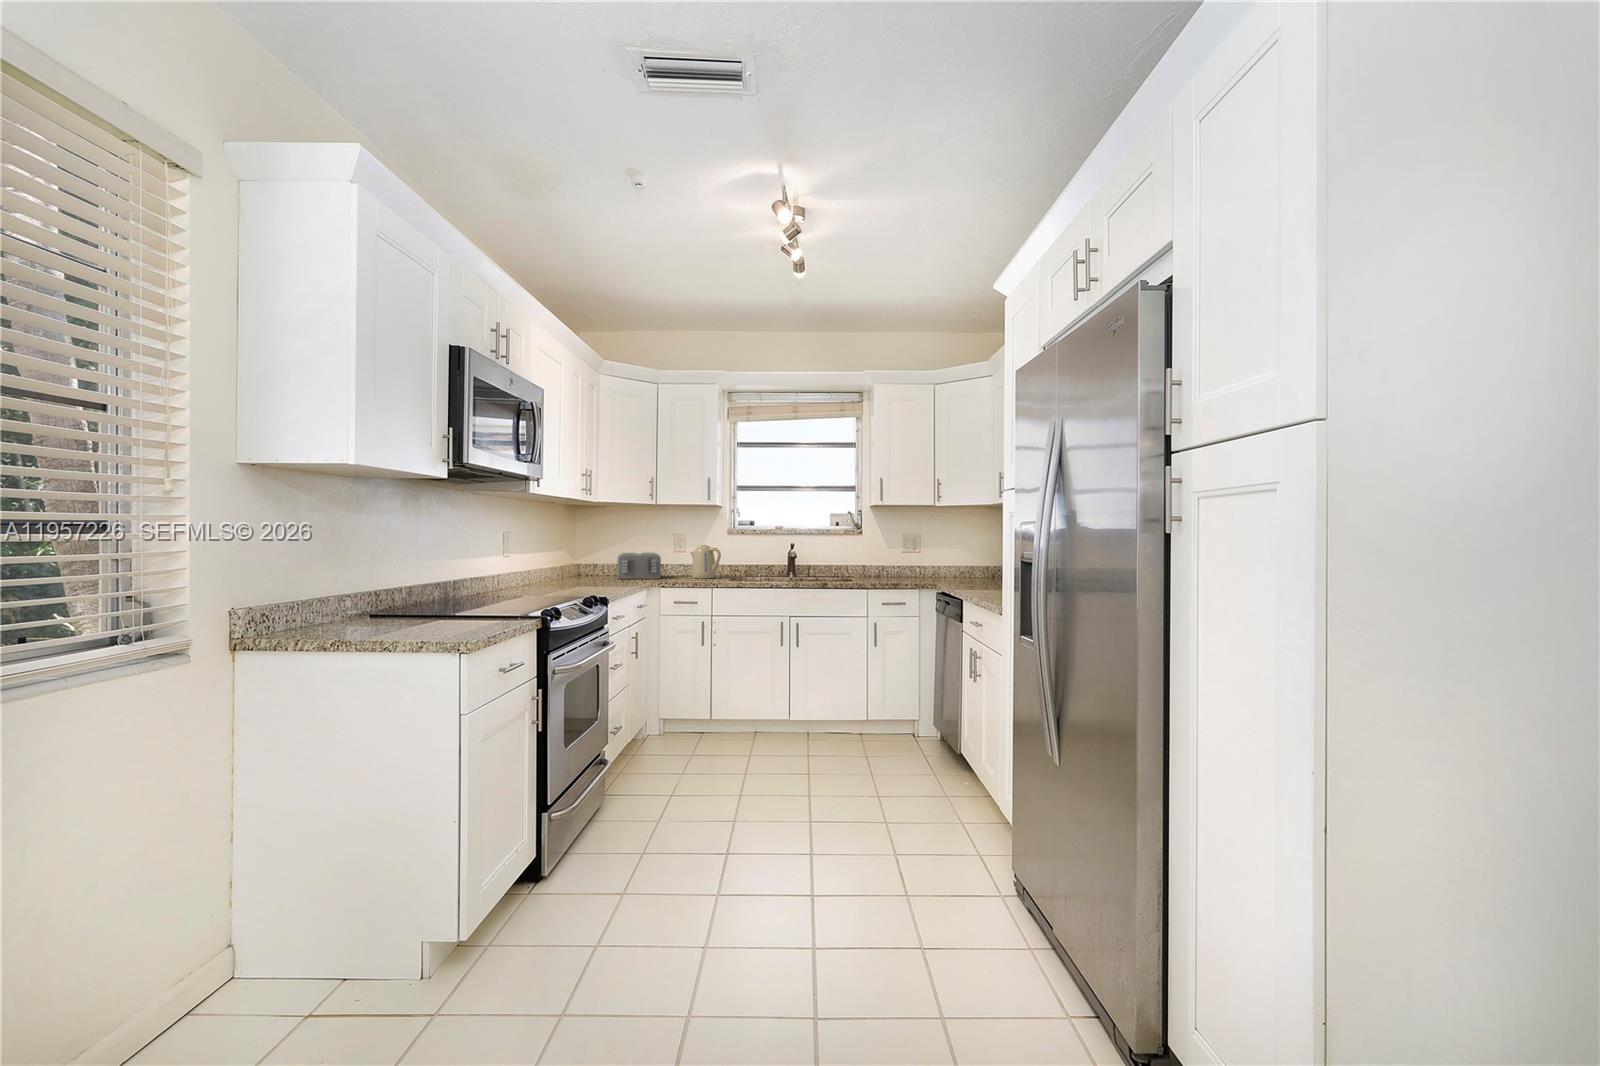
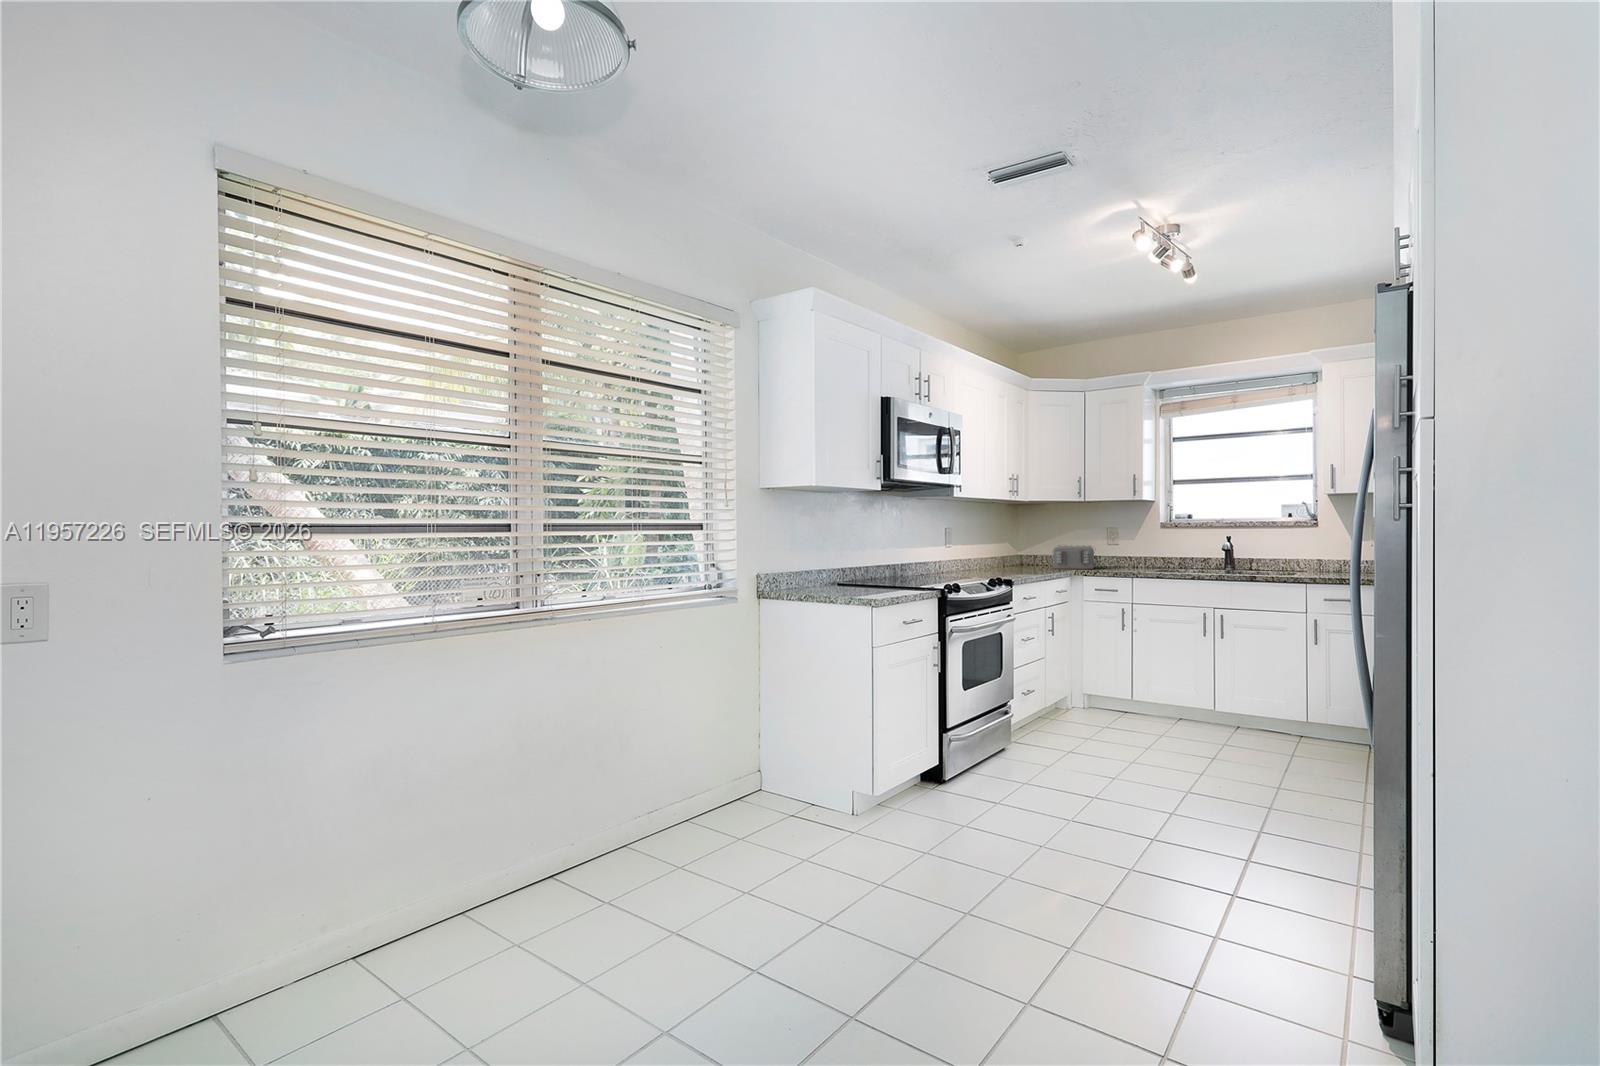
kettle: present [690,545,721,579] -> none [1124,538,1153,570]

